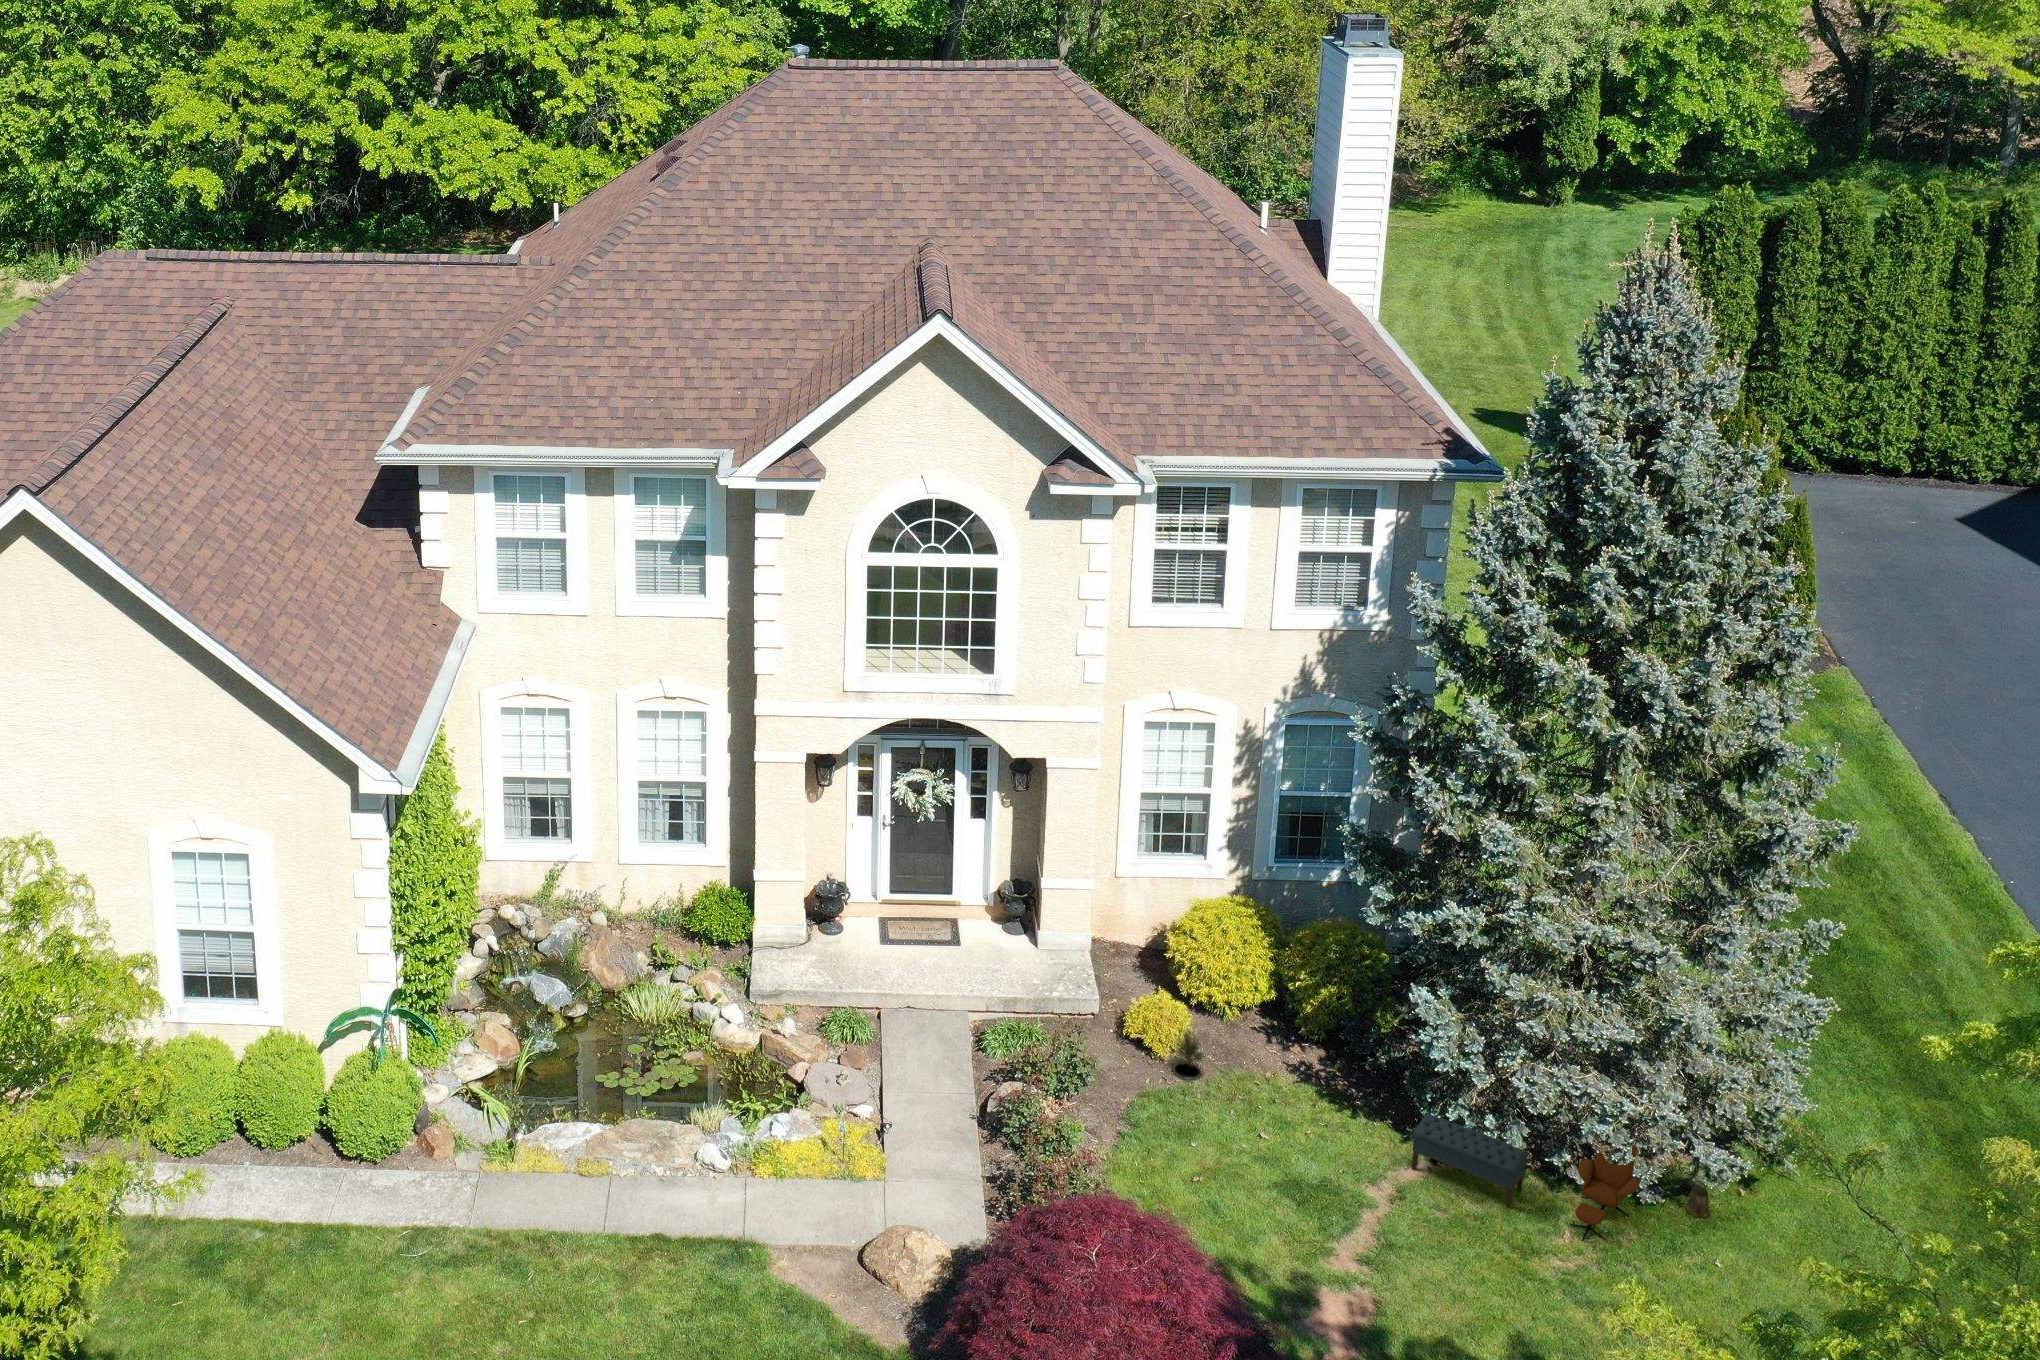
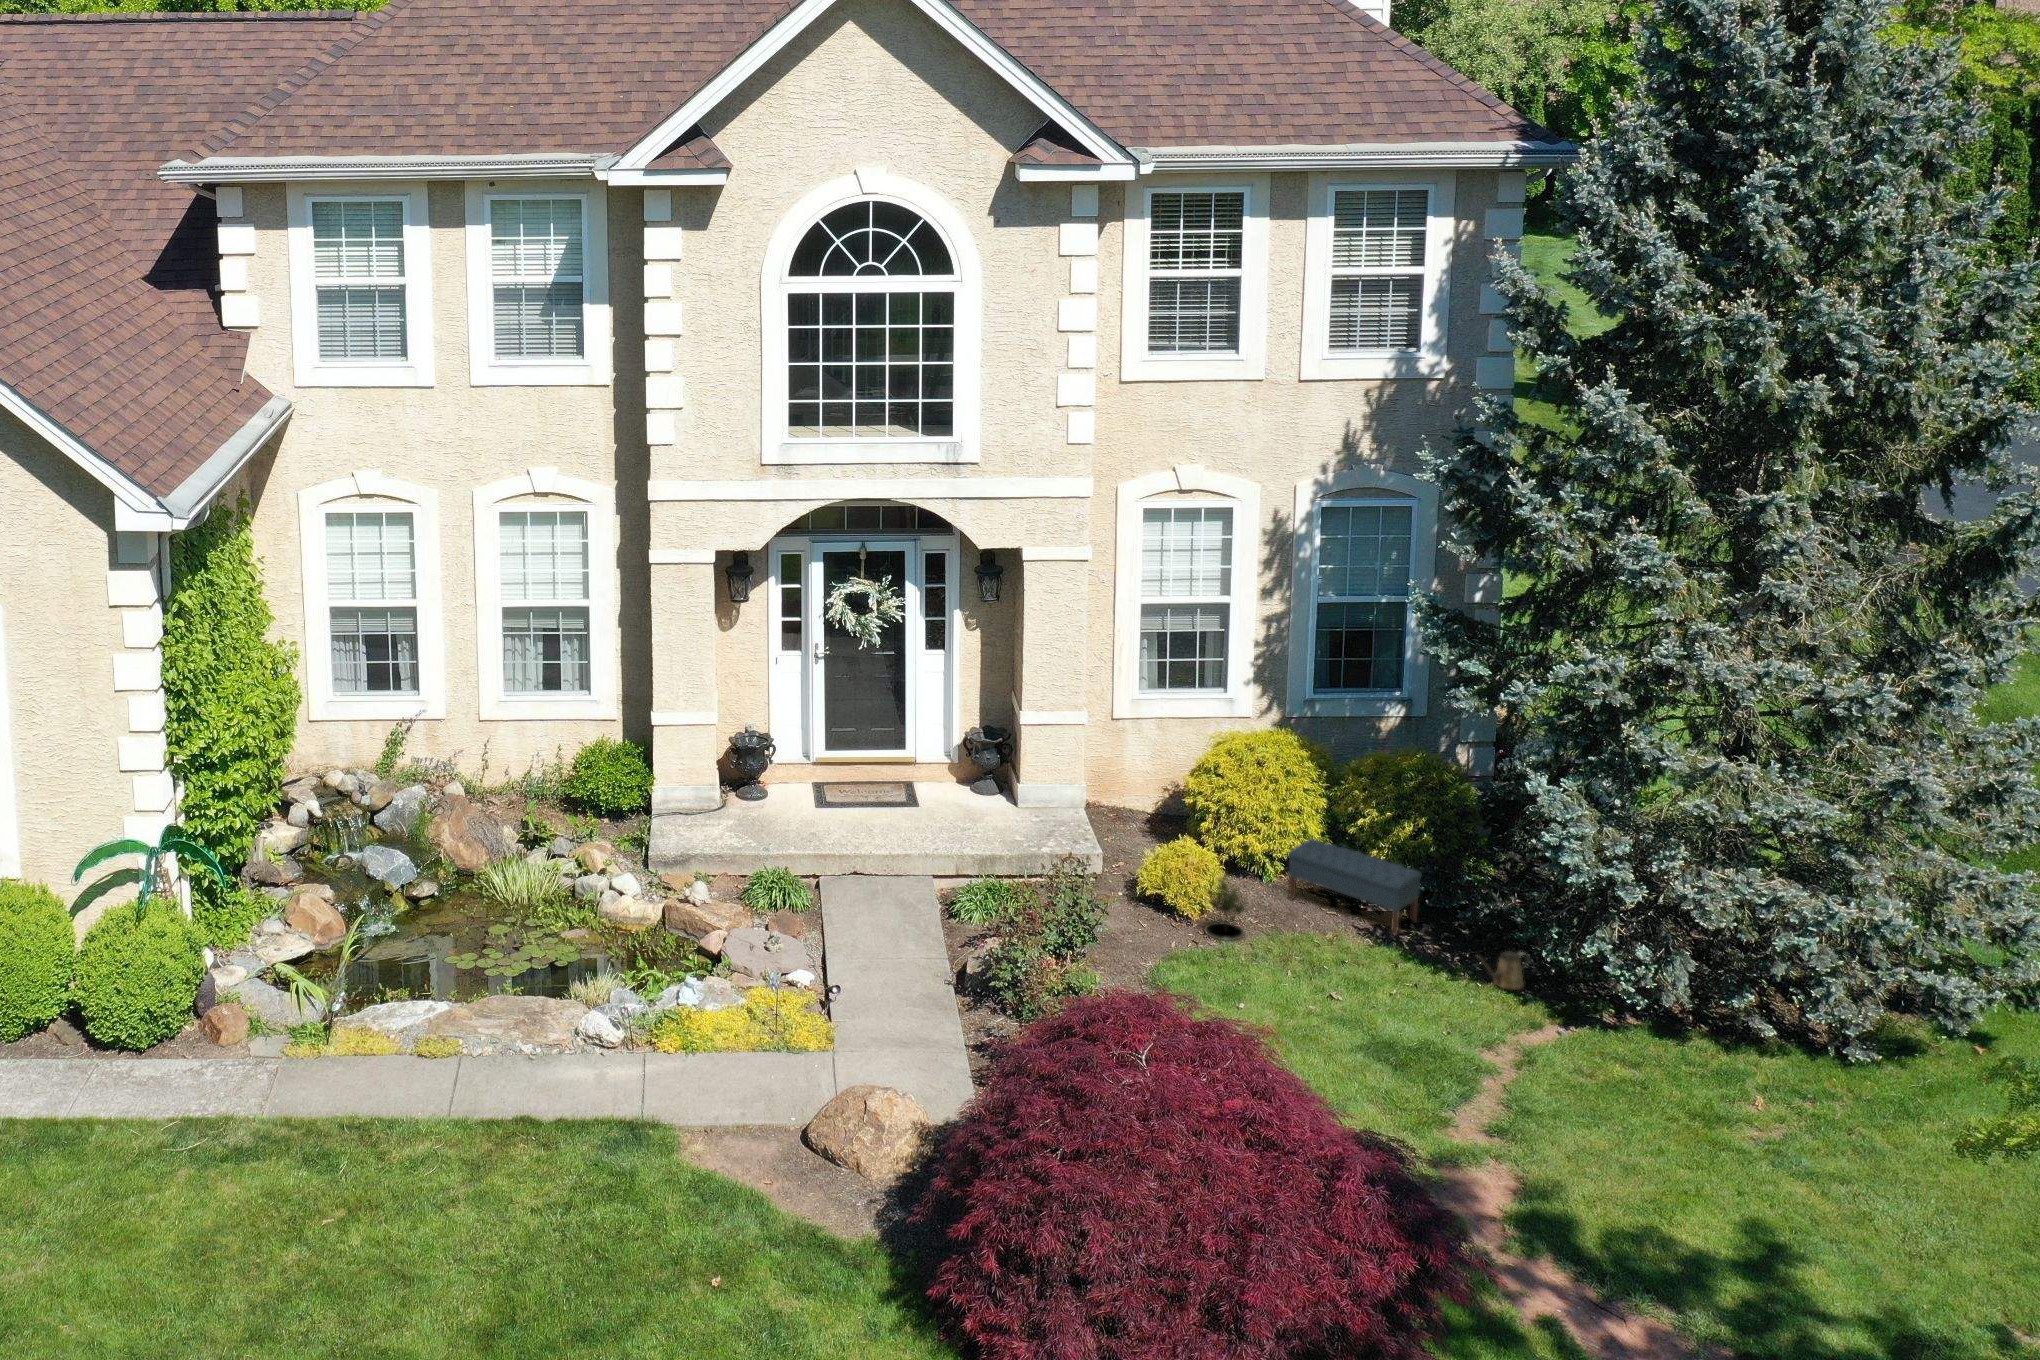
bench: present [1412,1113,1528,1209] -> present [1288,839,1422,935]
lounge chair: present [1570,1145,1640,1241] -> none [1764,959,1853,1095]
watering can: present [1685,1181,1710,1218] -> present [1480,951,1529,990]

